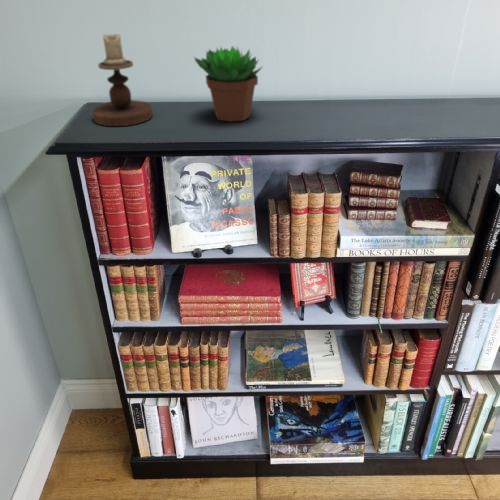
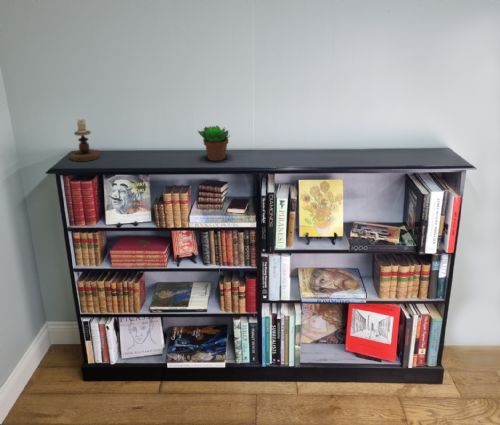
succulent plant: present [195,47,261,121] -> present [198,126,229,161]

